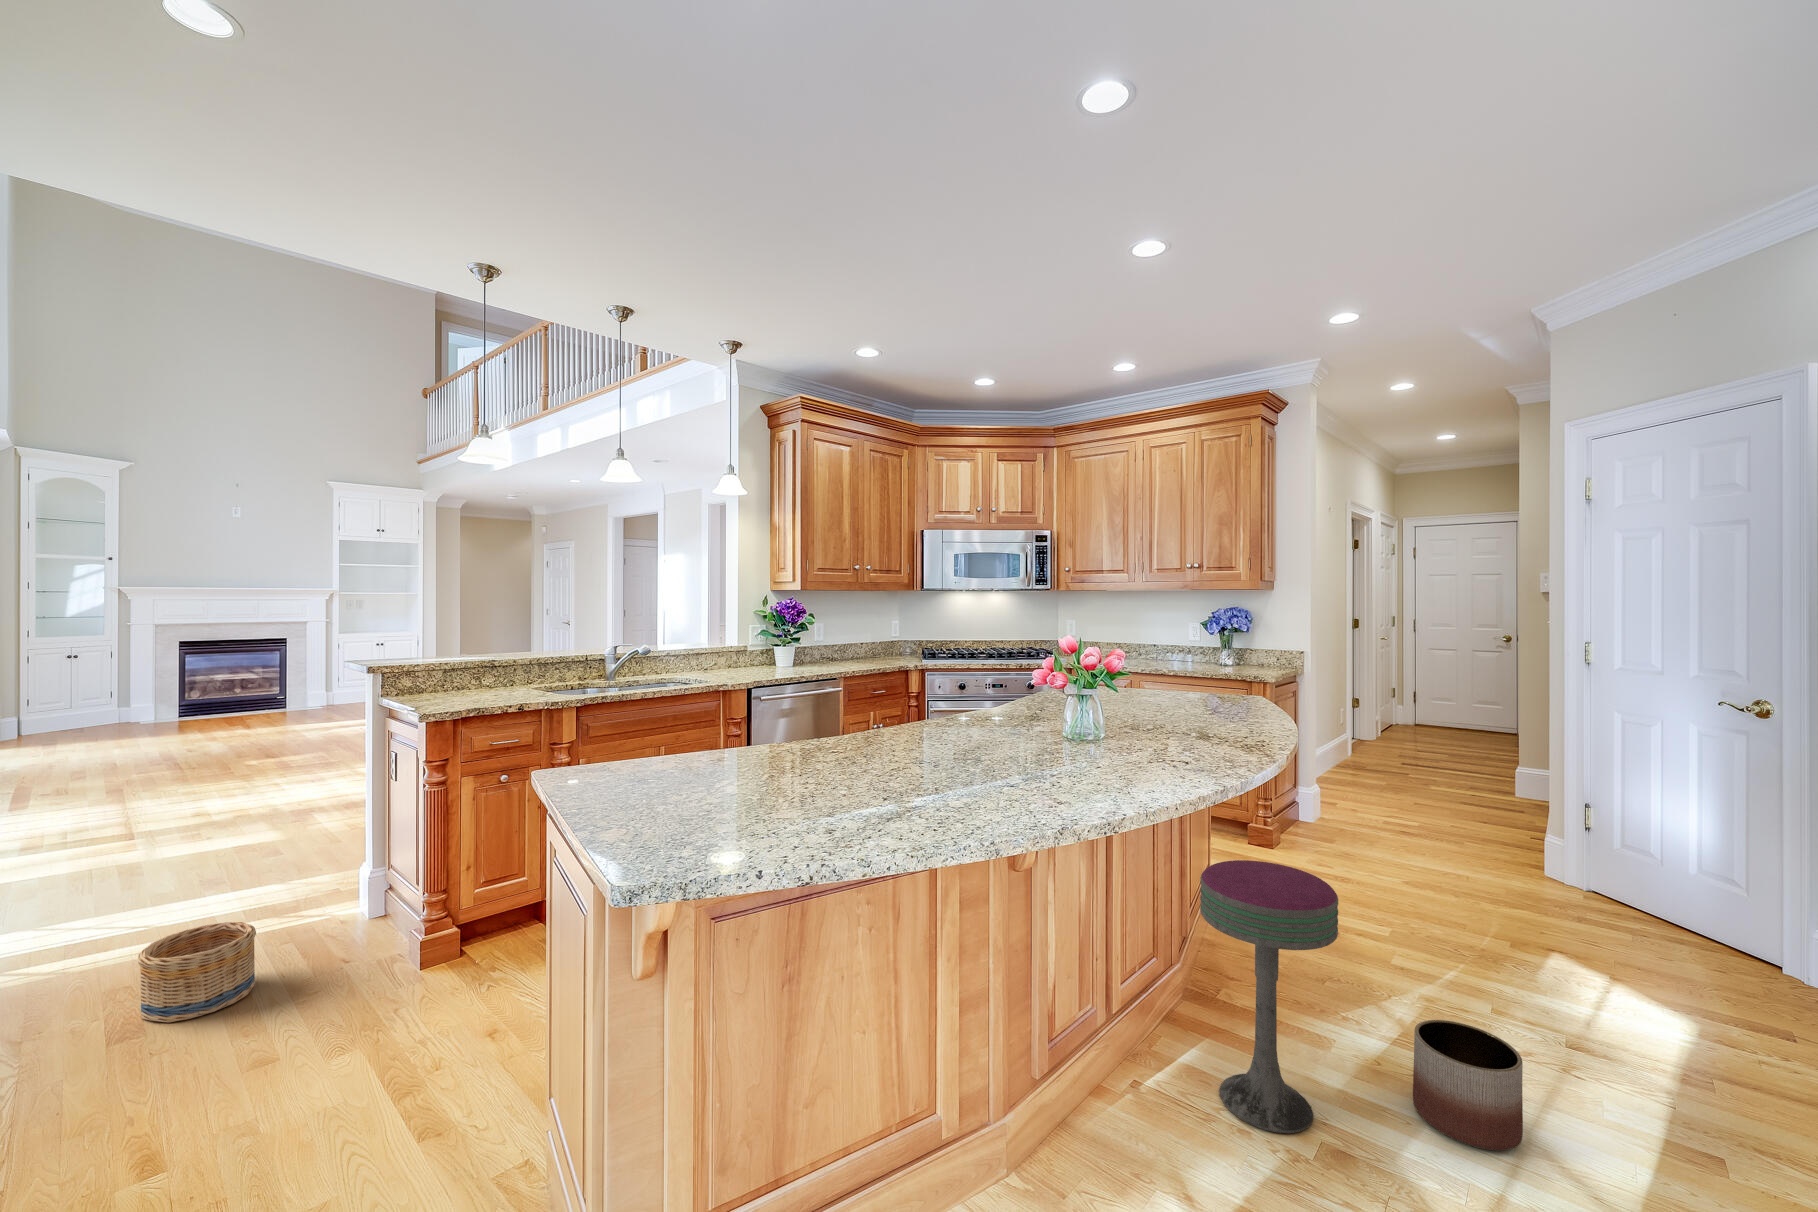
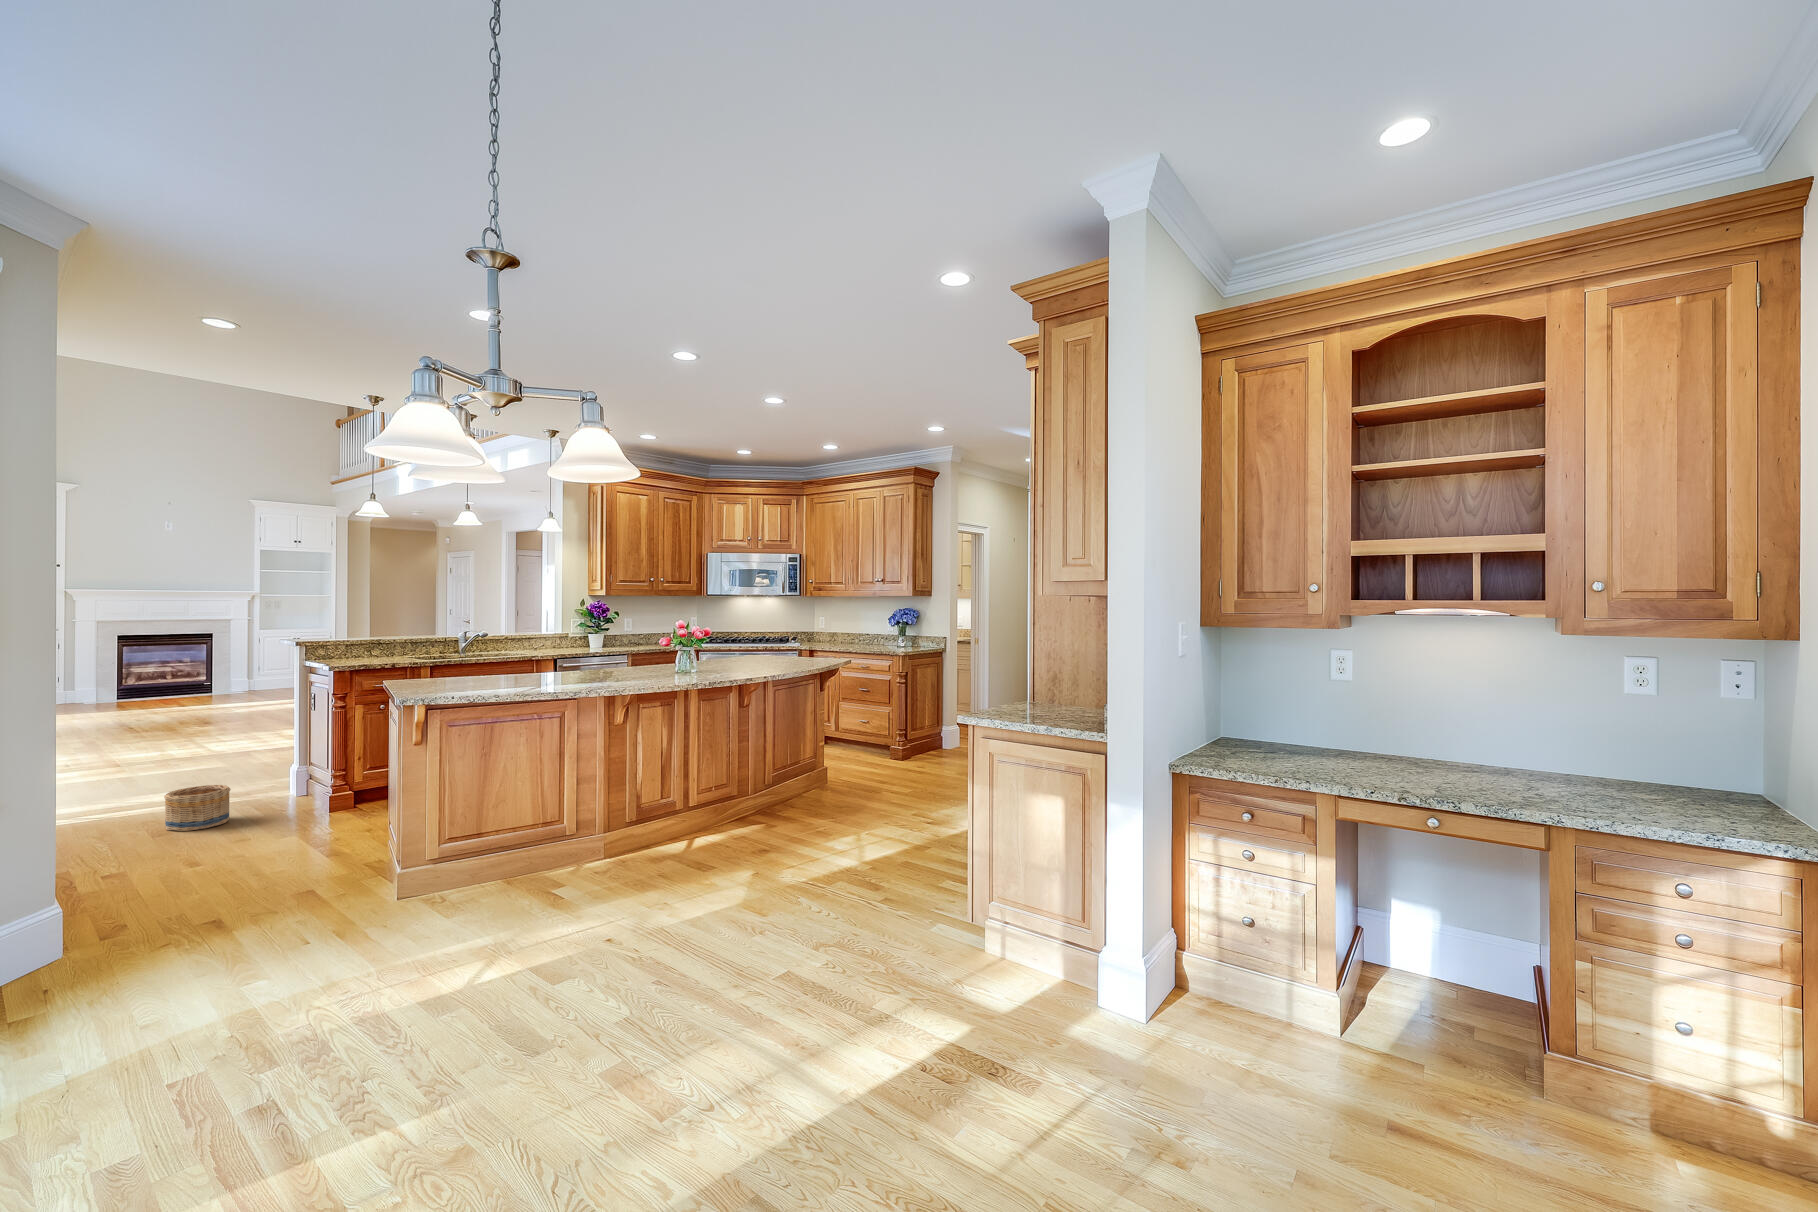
bar stool: present [1200,860,1338,1133] -> none [723,731,783,848]
planter: present [1413,1020,1523,1150] -> none [819,803,860,850]

